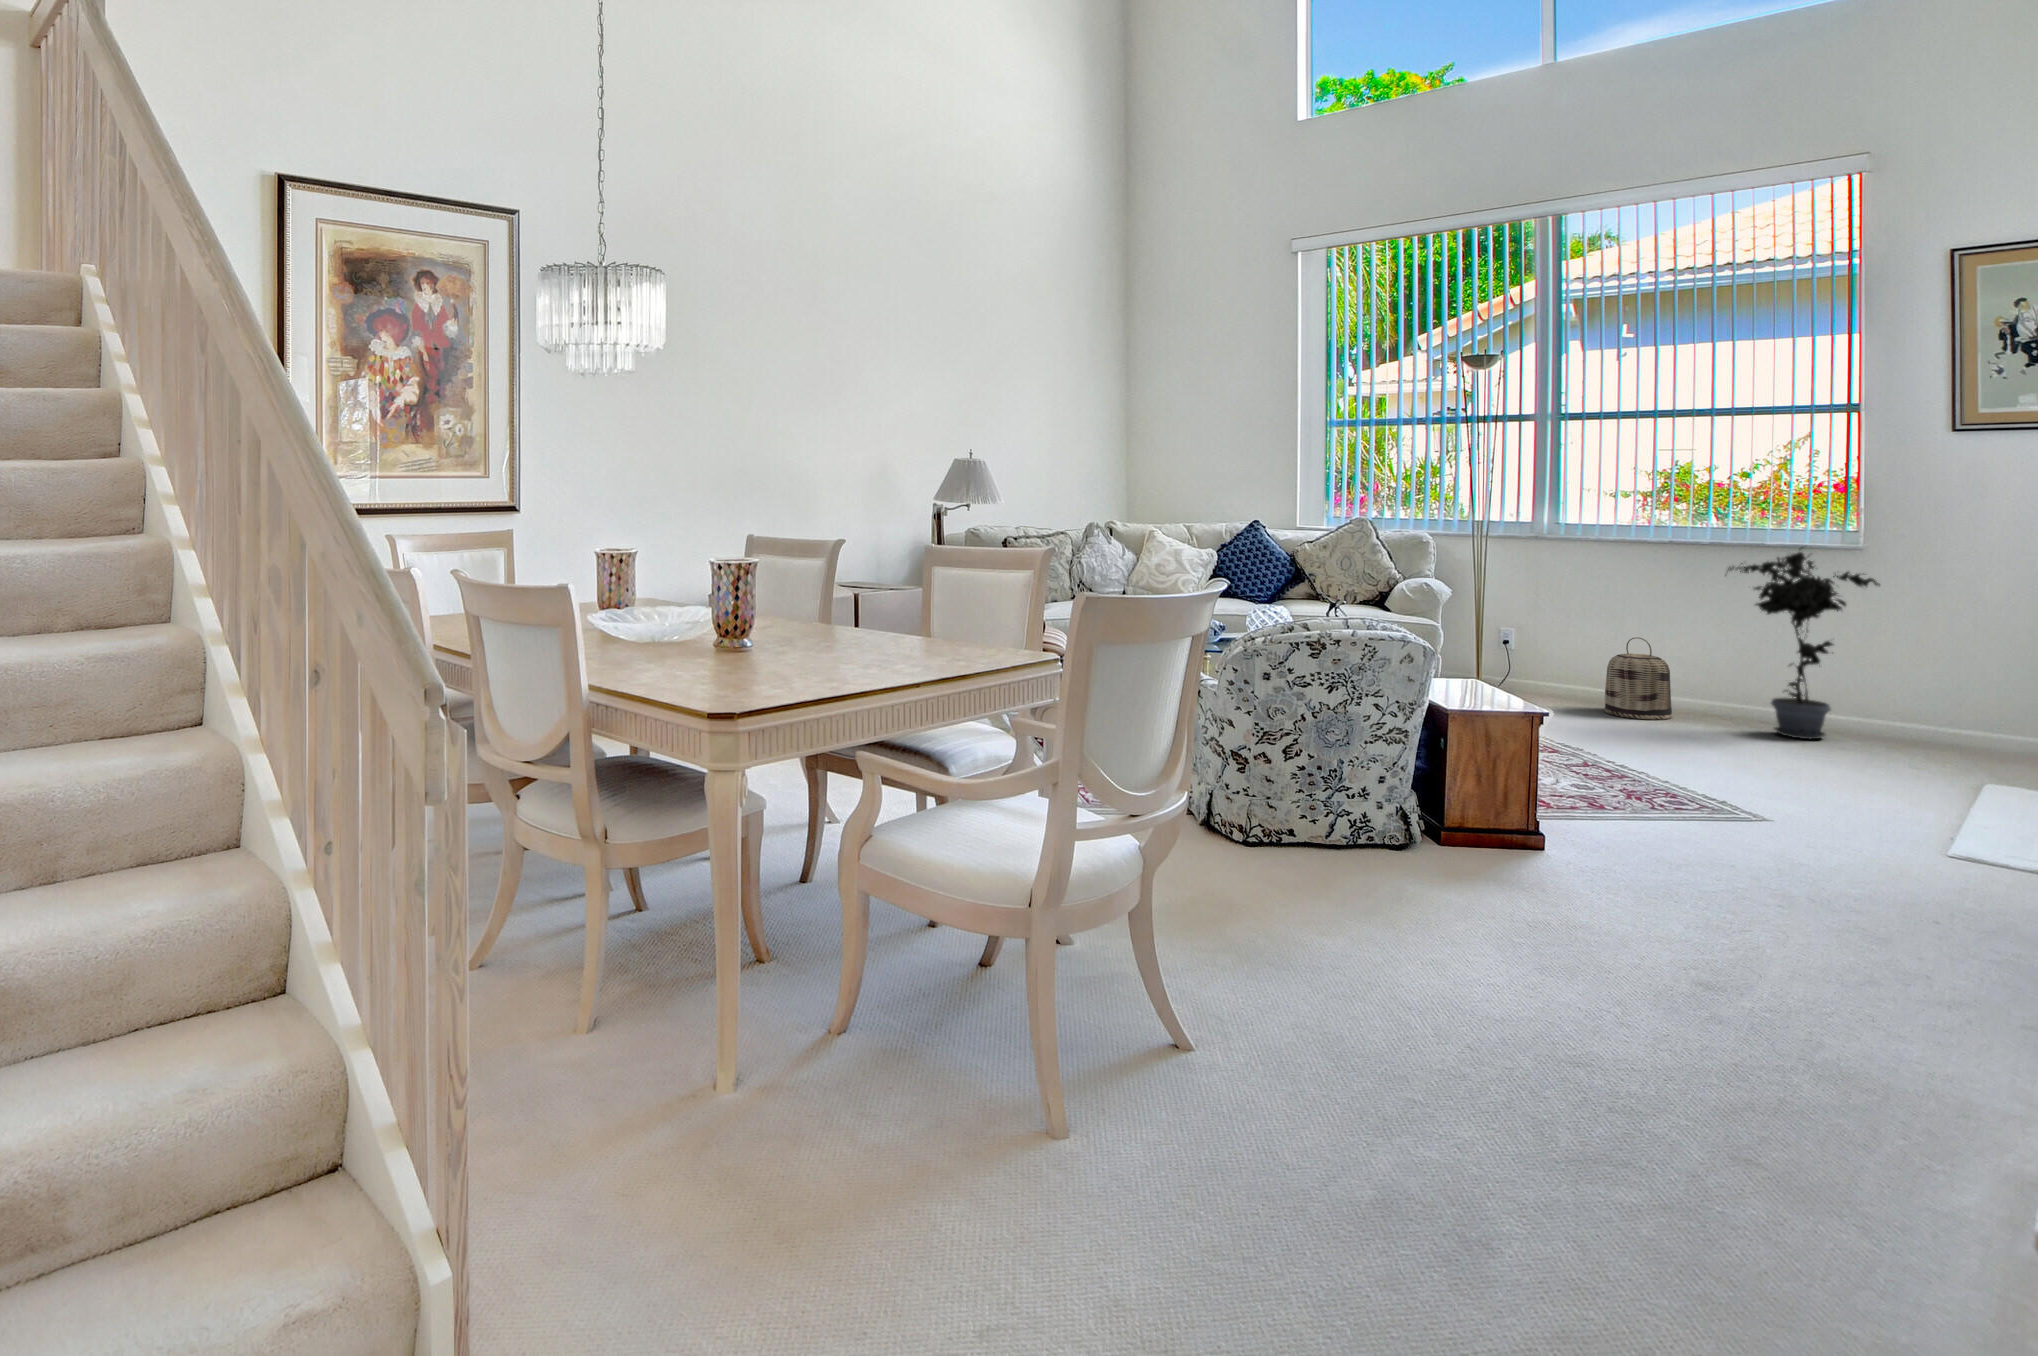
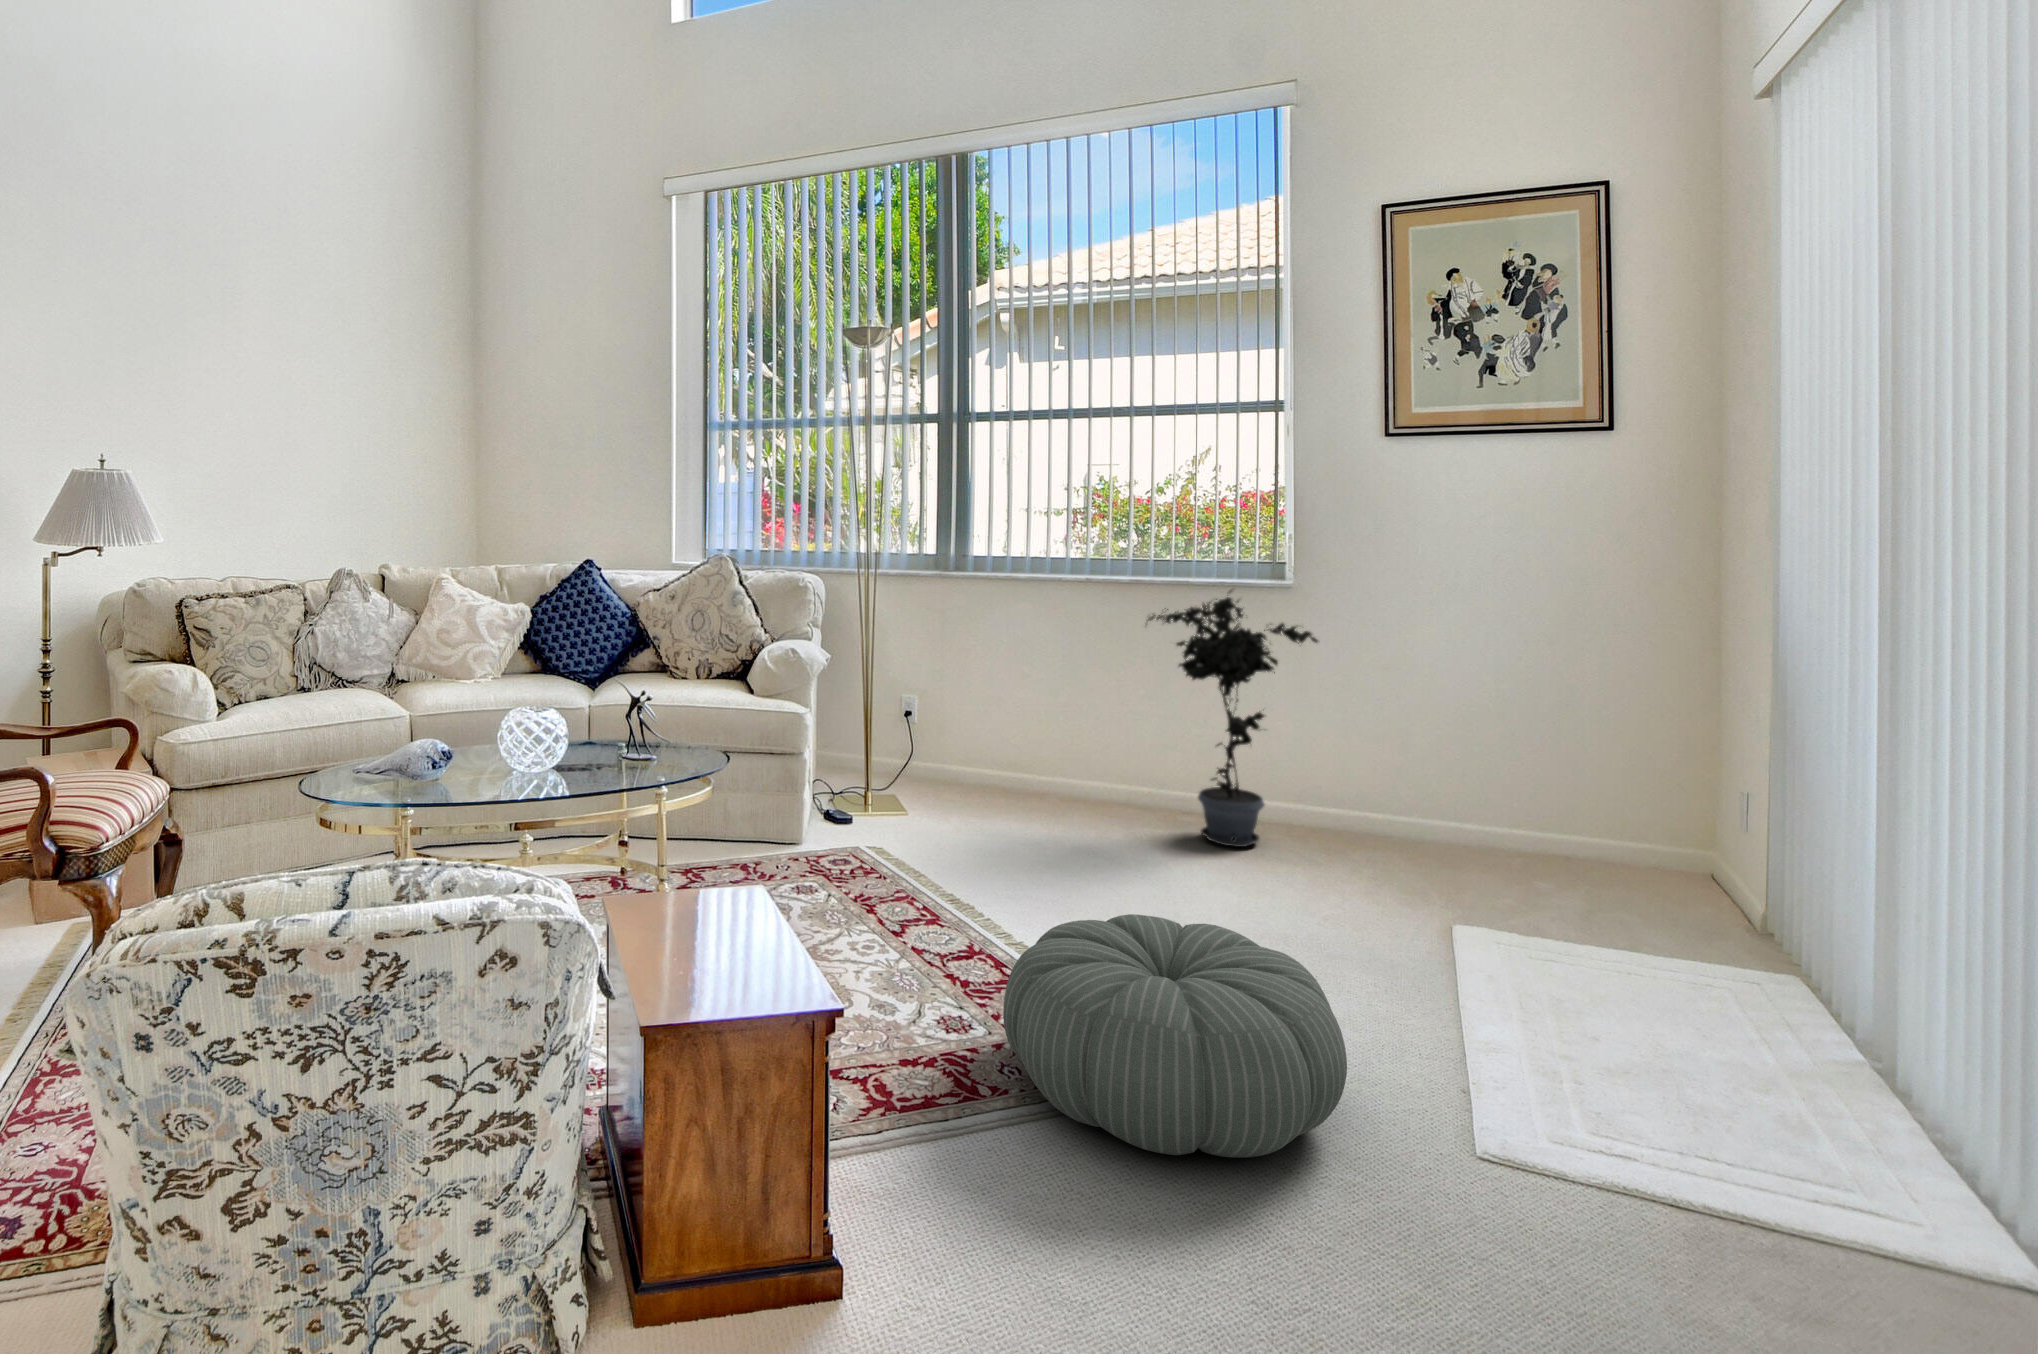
basket: present [1604,637,1673,720] -> none [1013,708,1090,821]
pouf: none [1625,726,1860,833] -> present [1003,914,1347,1158]

